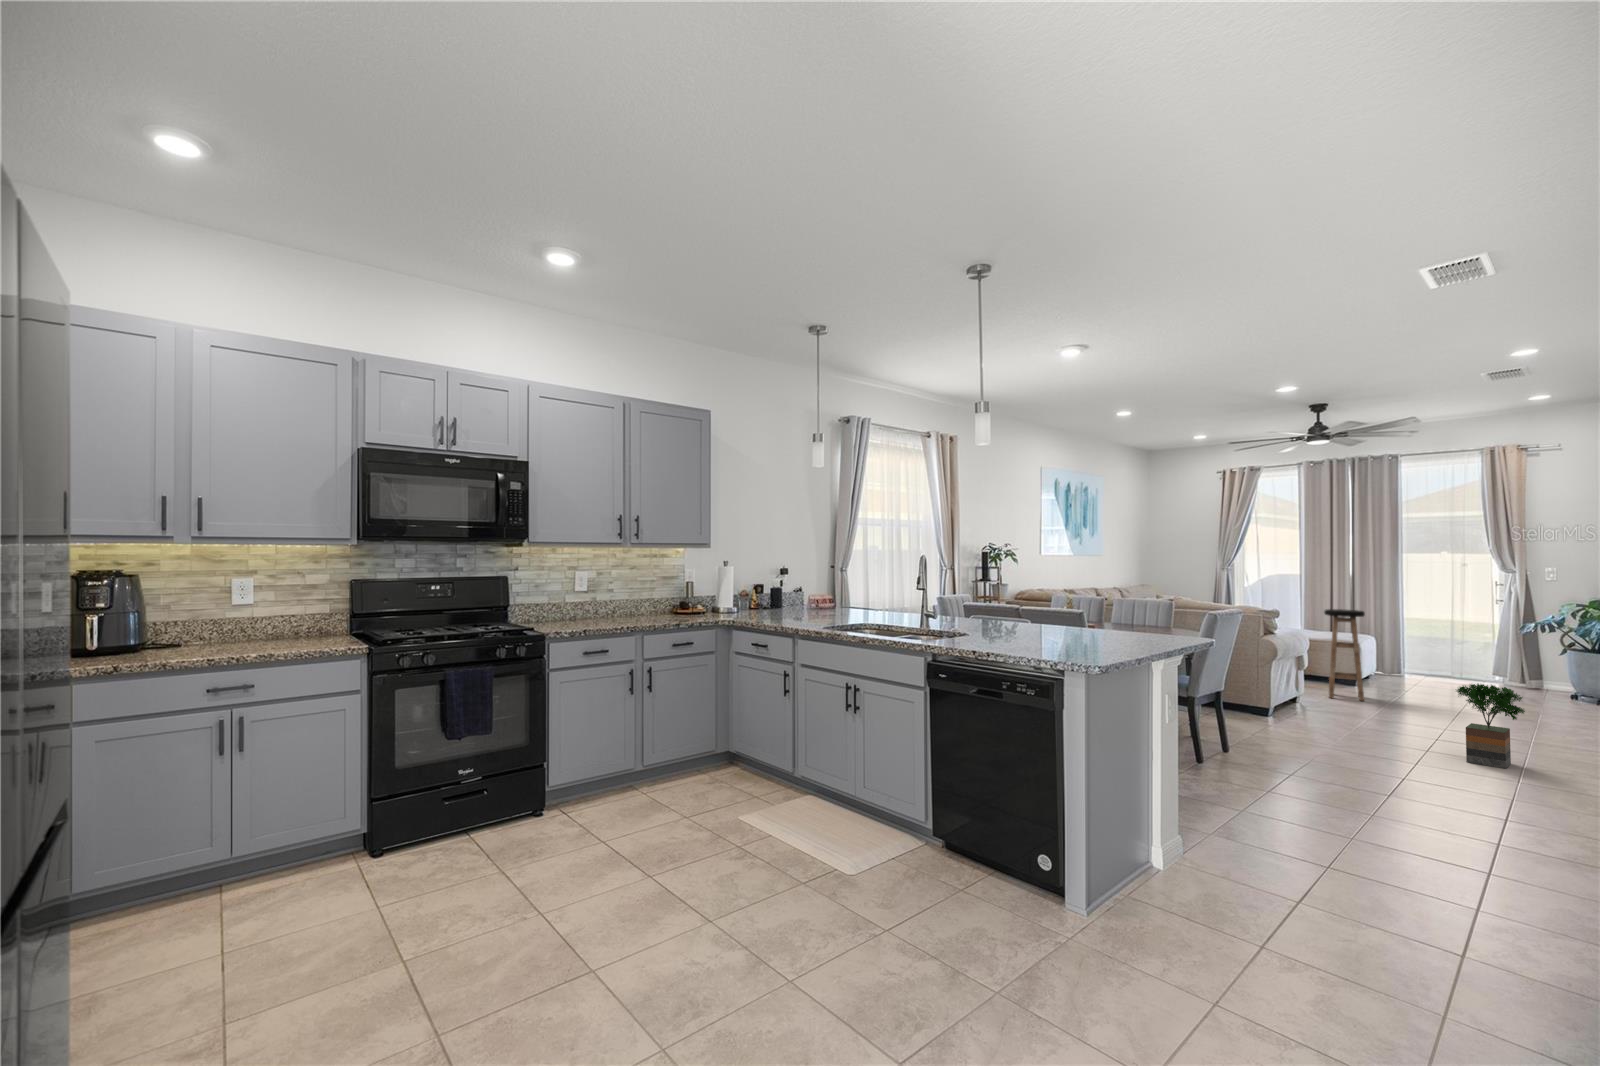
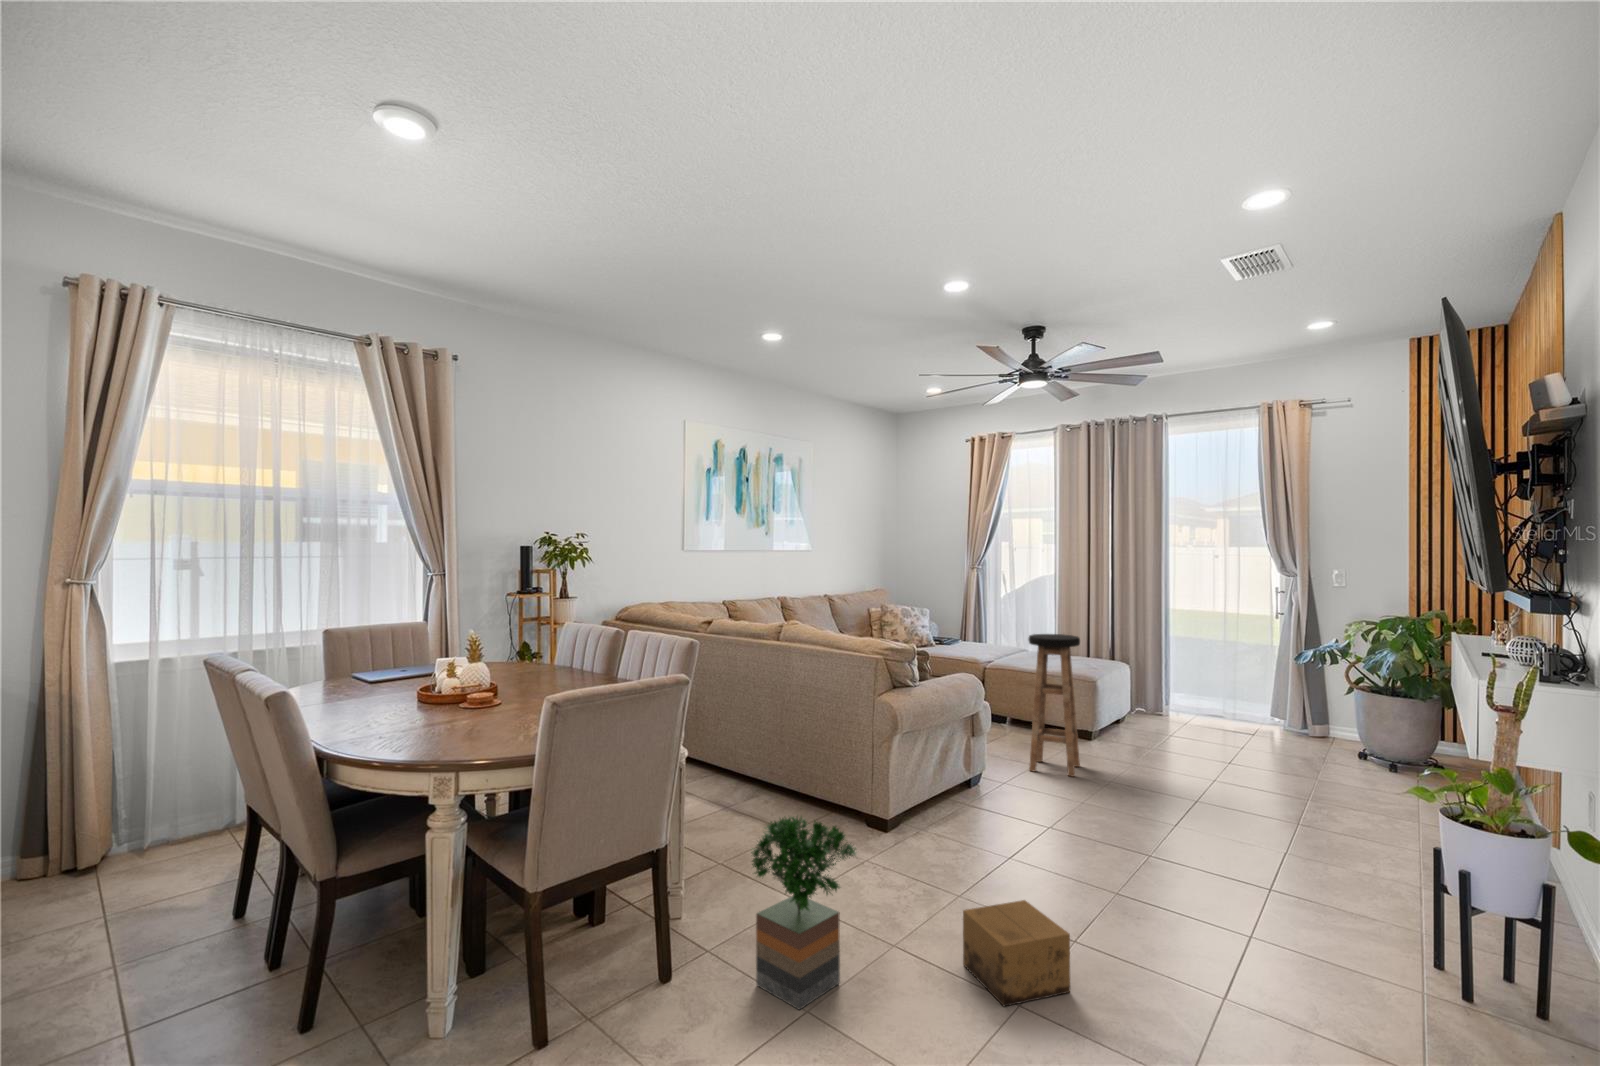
potted tree: present [1457,684,1525,769] -> present [751,817,856,1010]
cardboard box: none [1375,730,1443,769] -> present [963,900,1070,1006]

